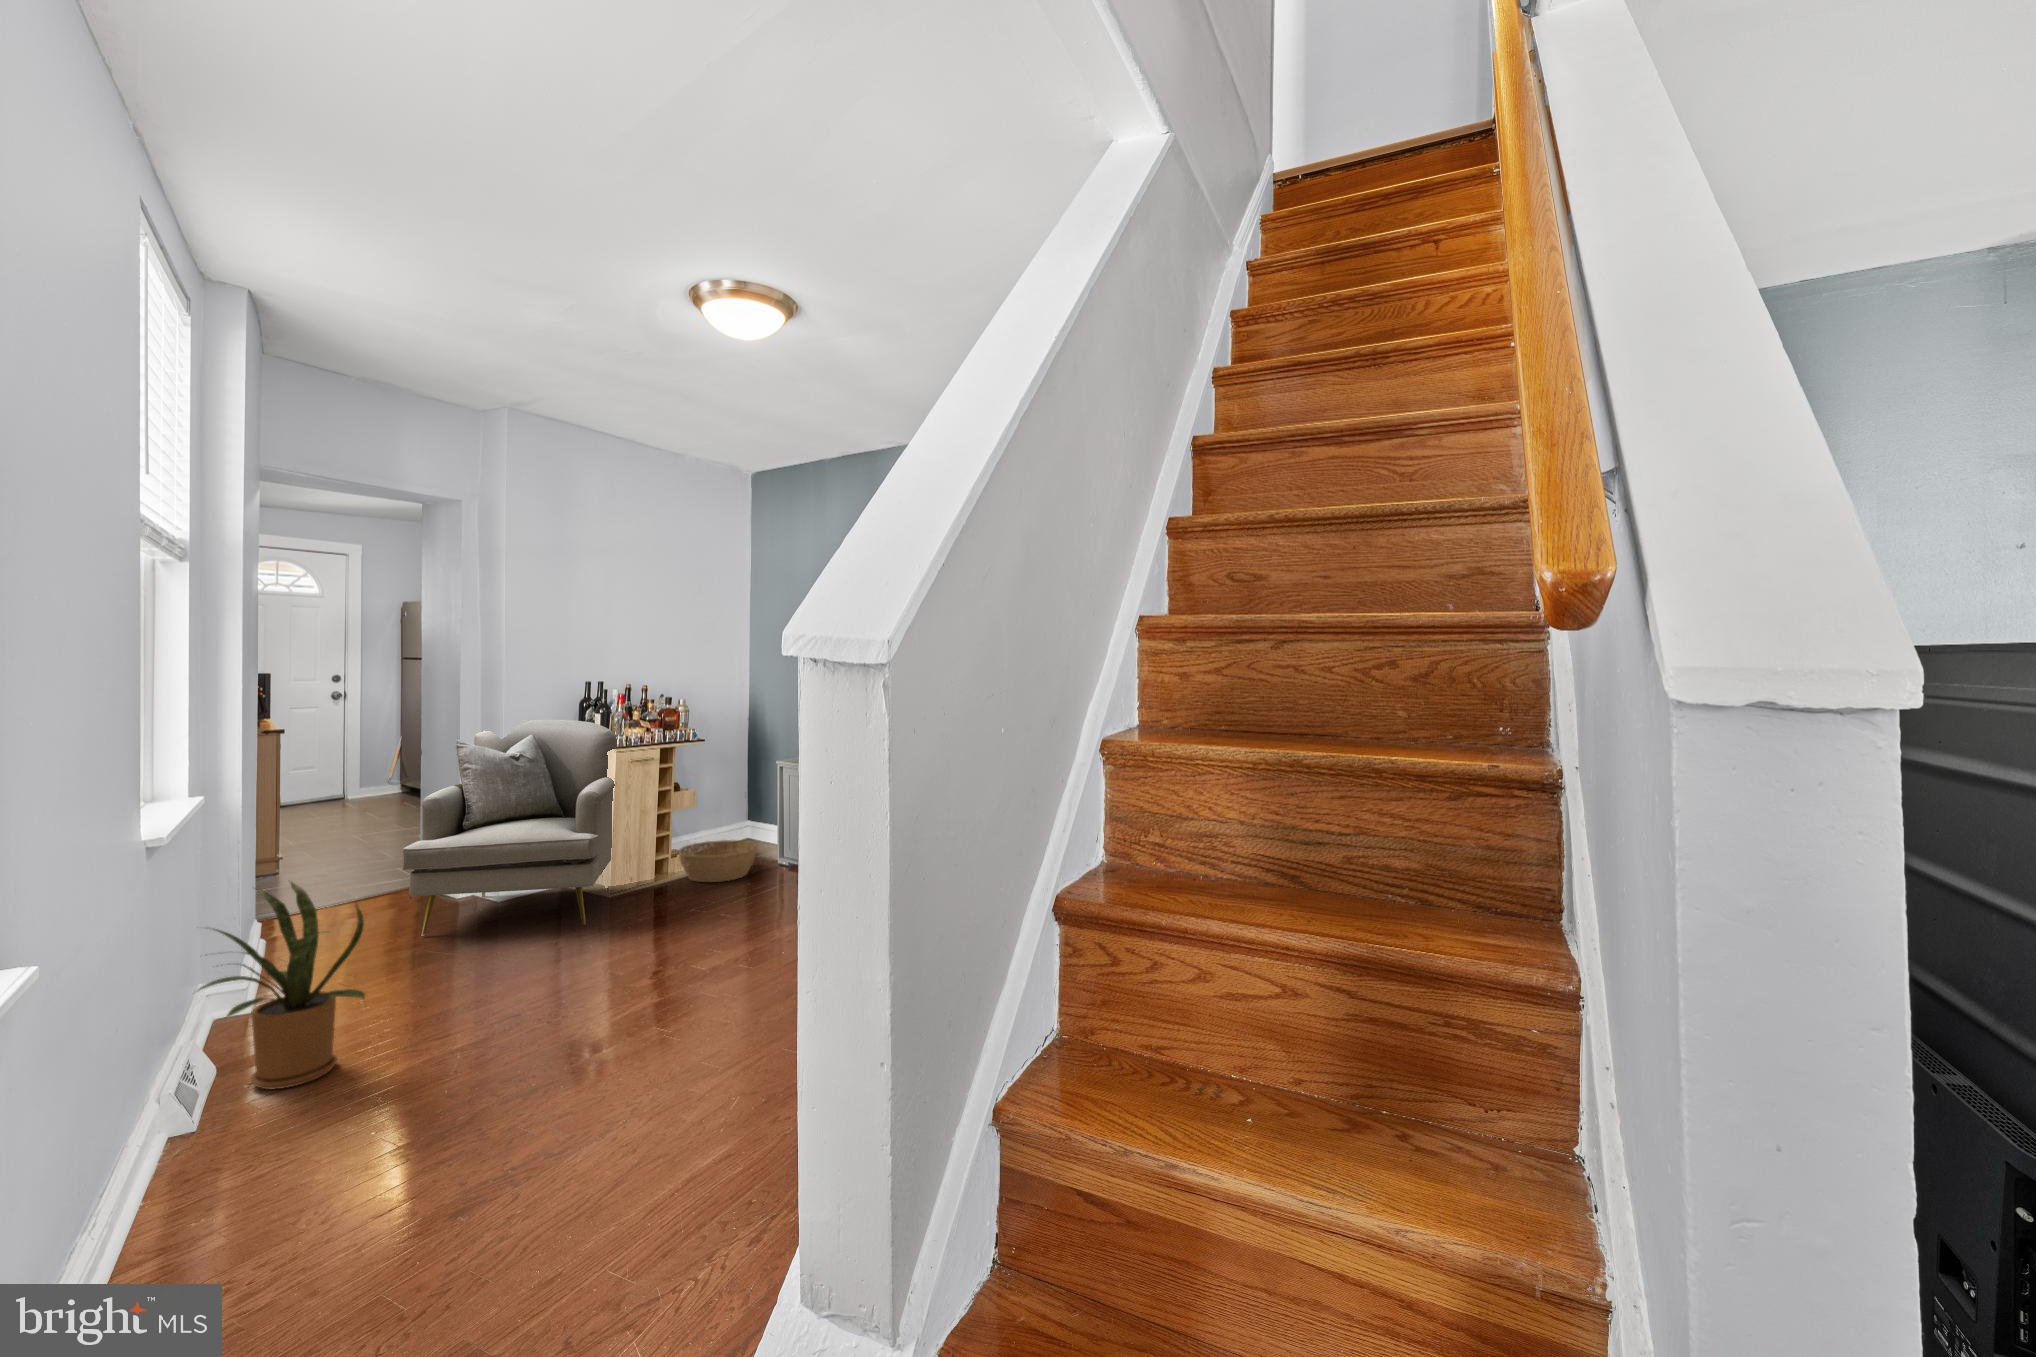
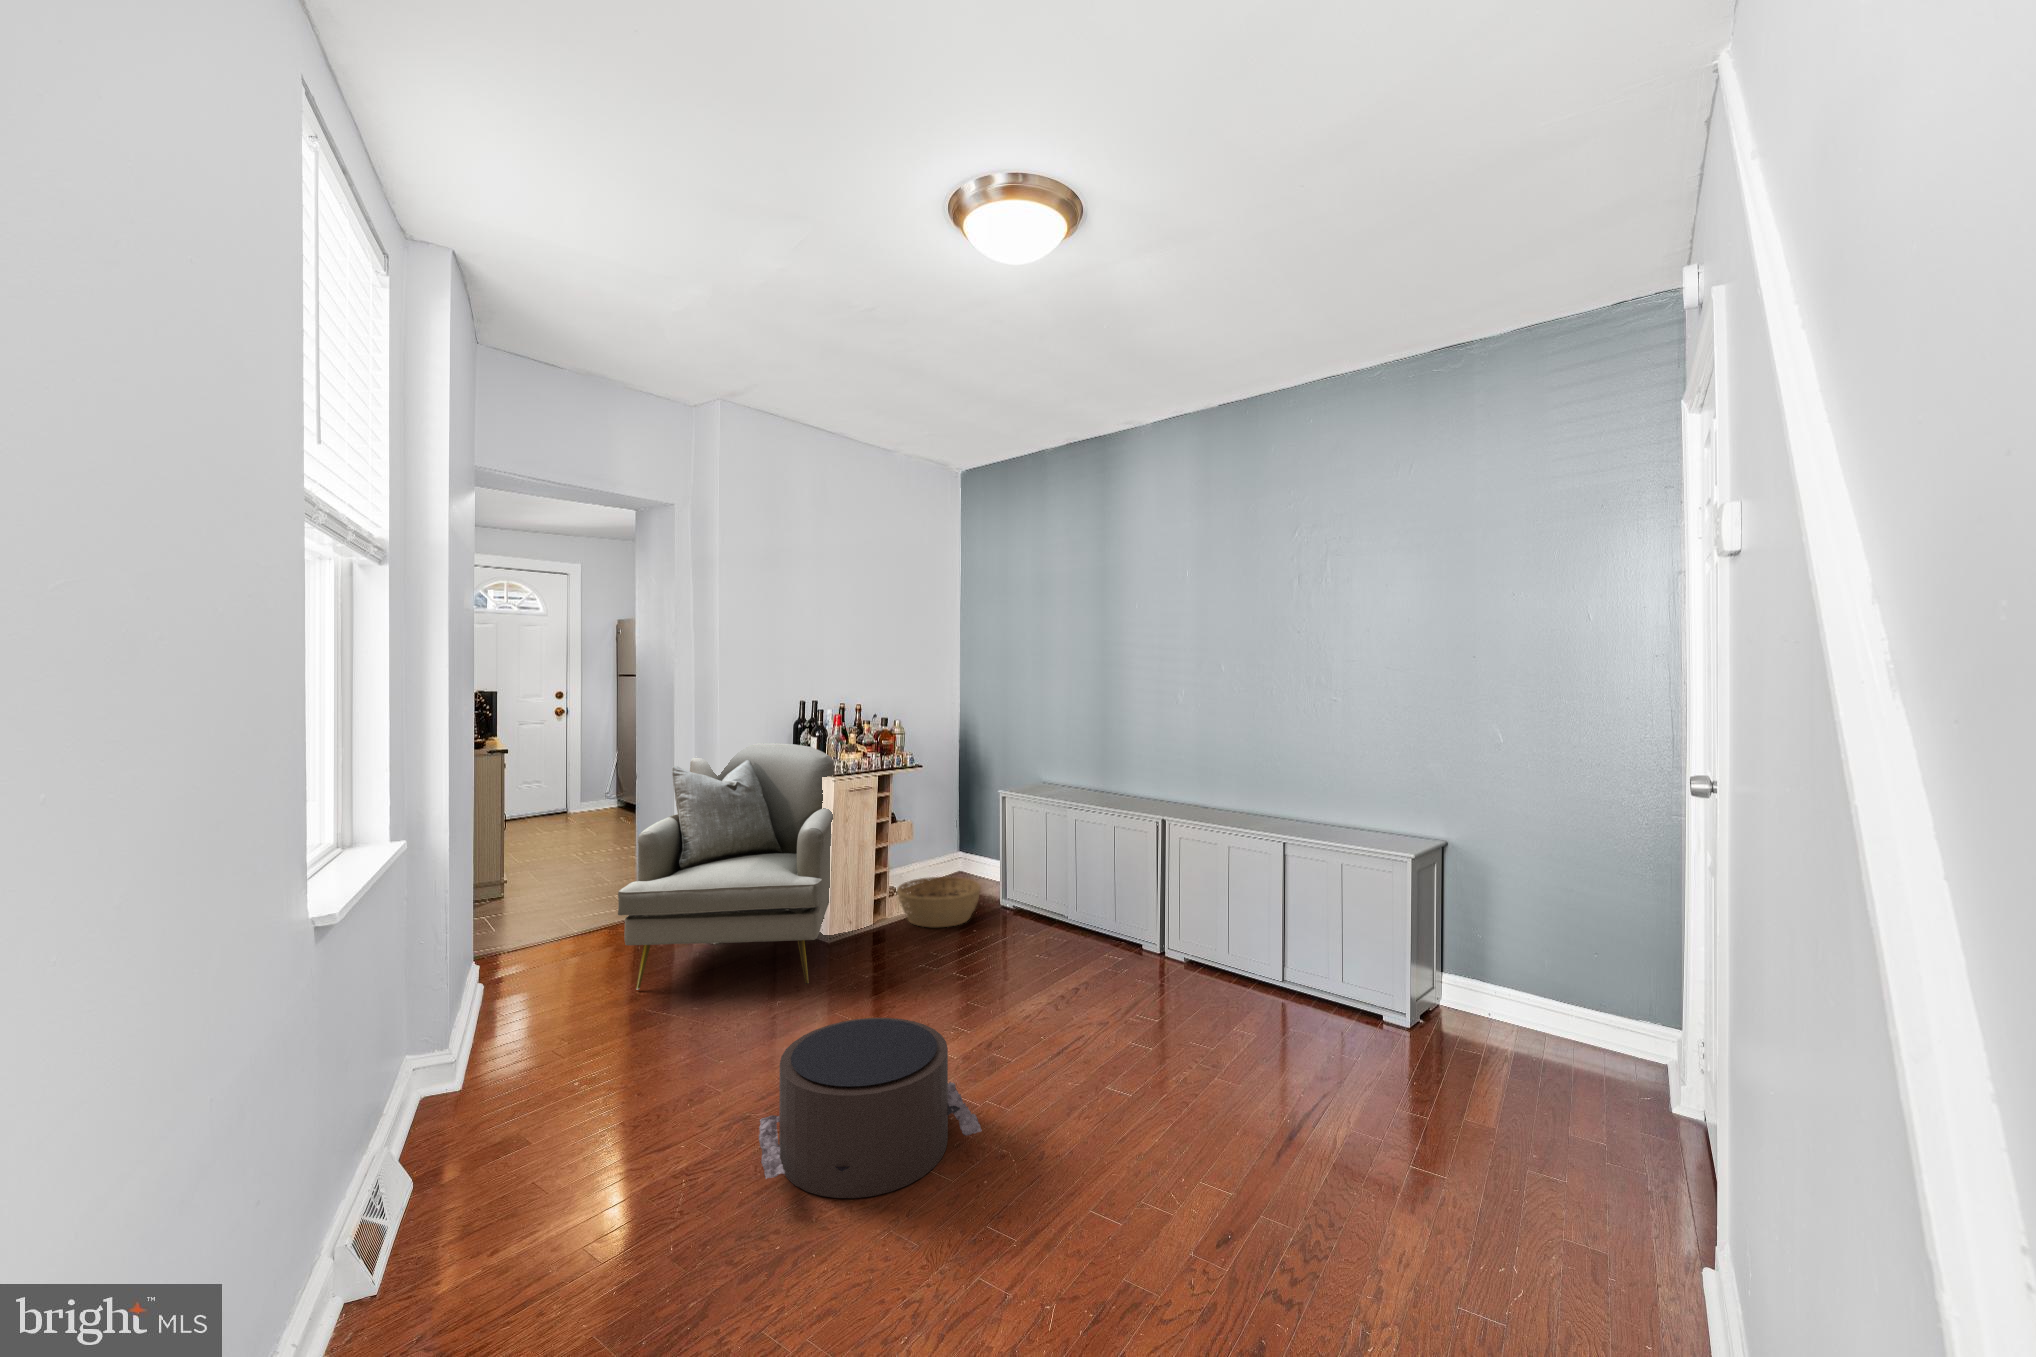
house plant: present [197,882,365,1089] -> none [357,958,567,1249]
pouf: none [526,928,706,1045] -> present [759,1018,982,1198]

